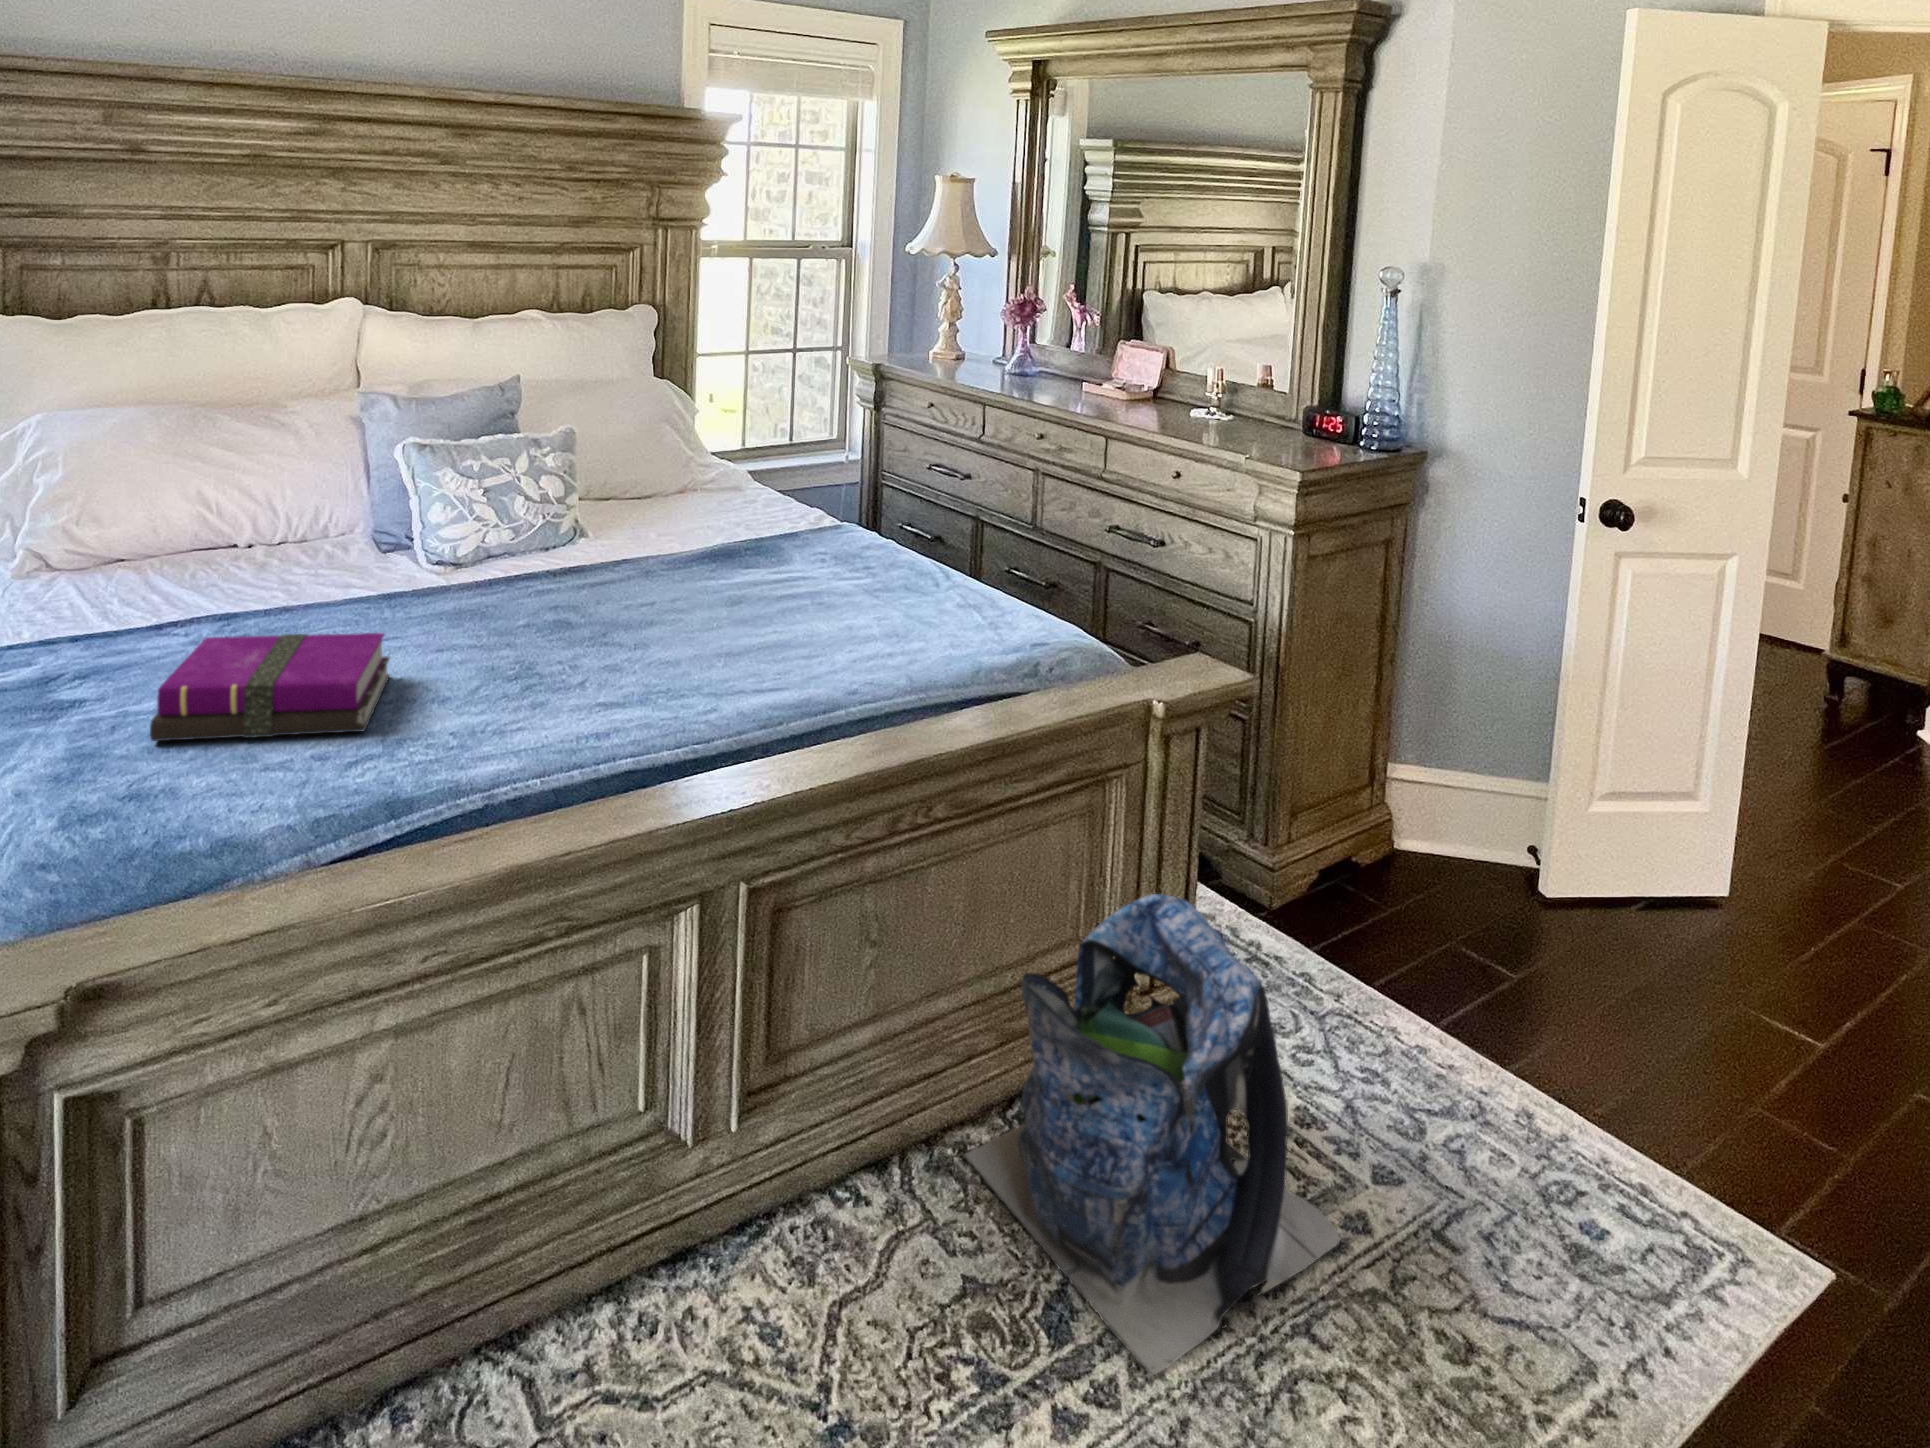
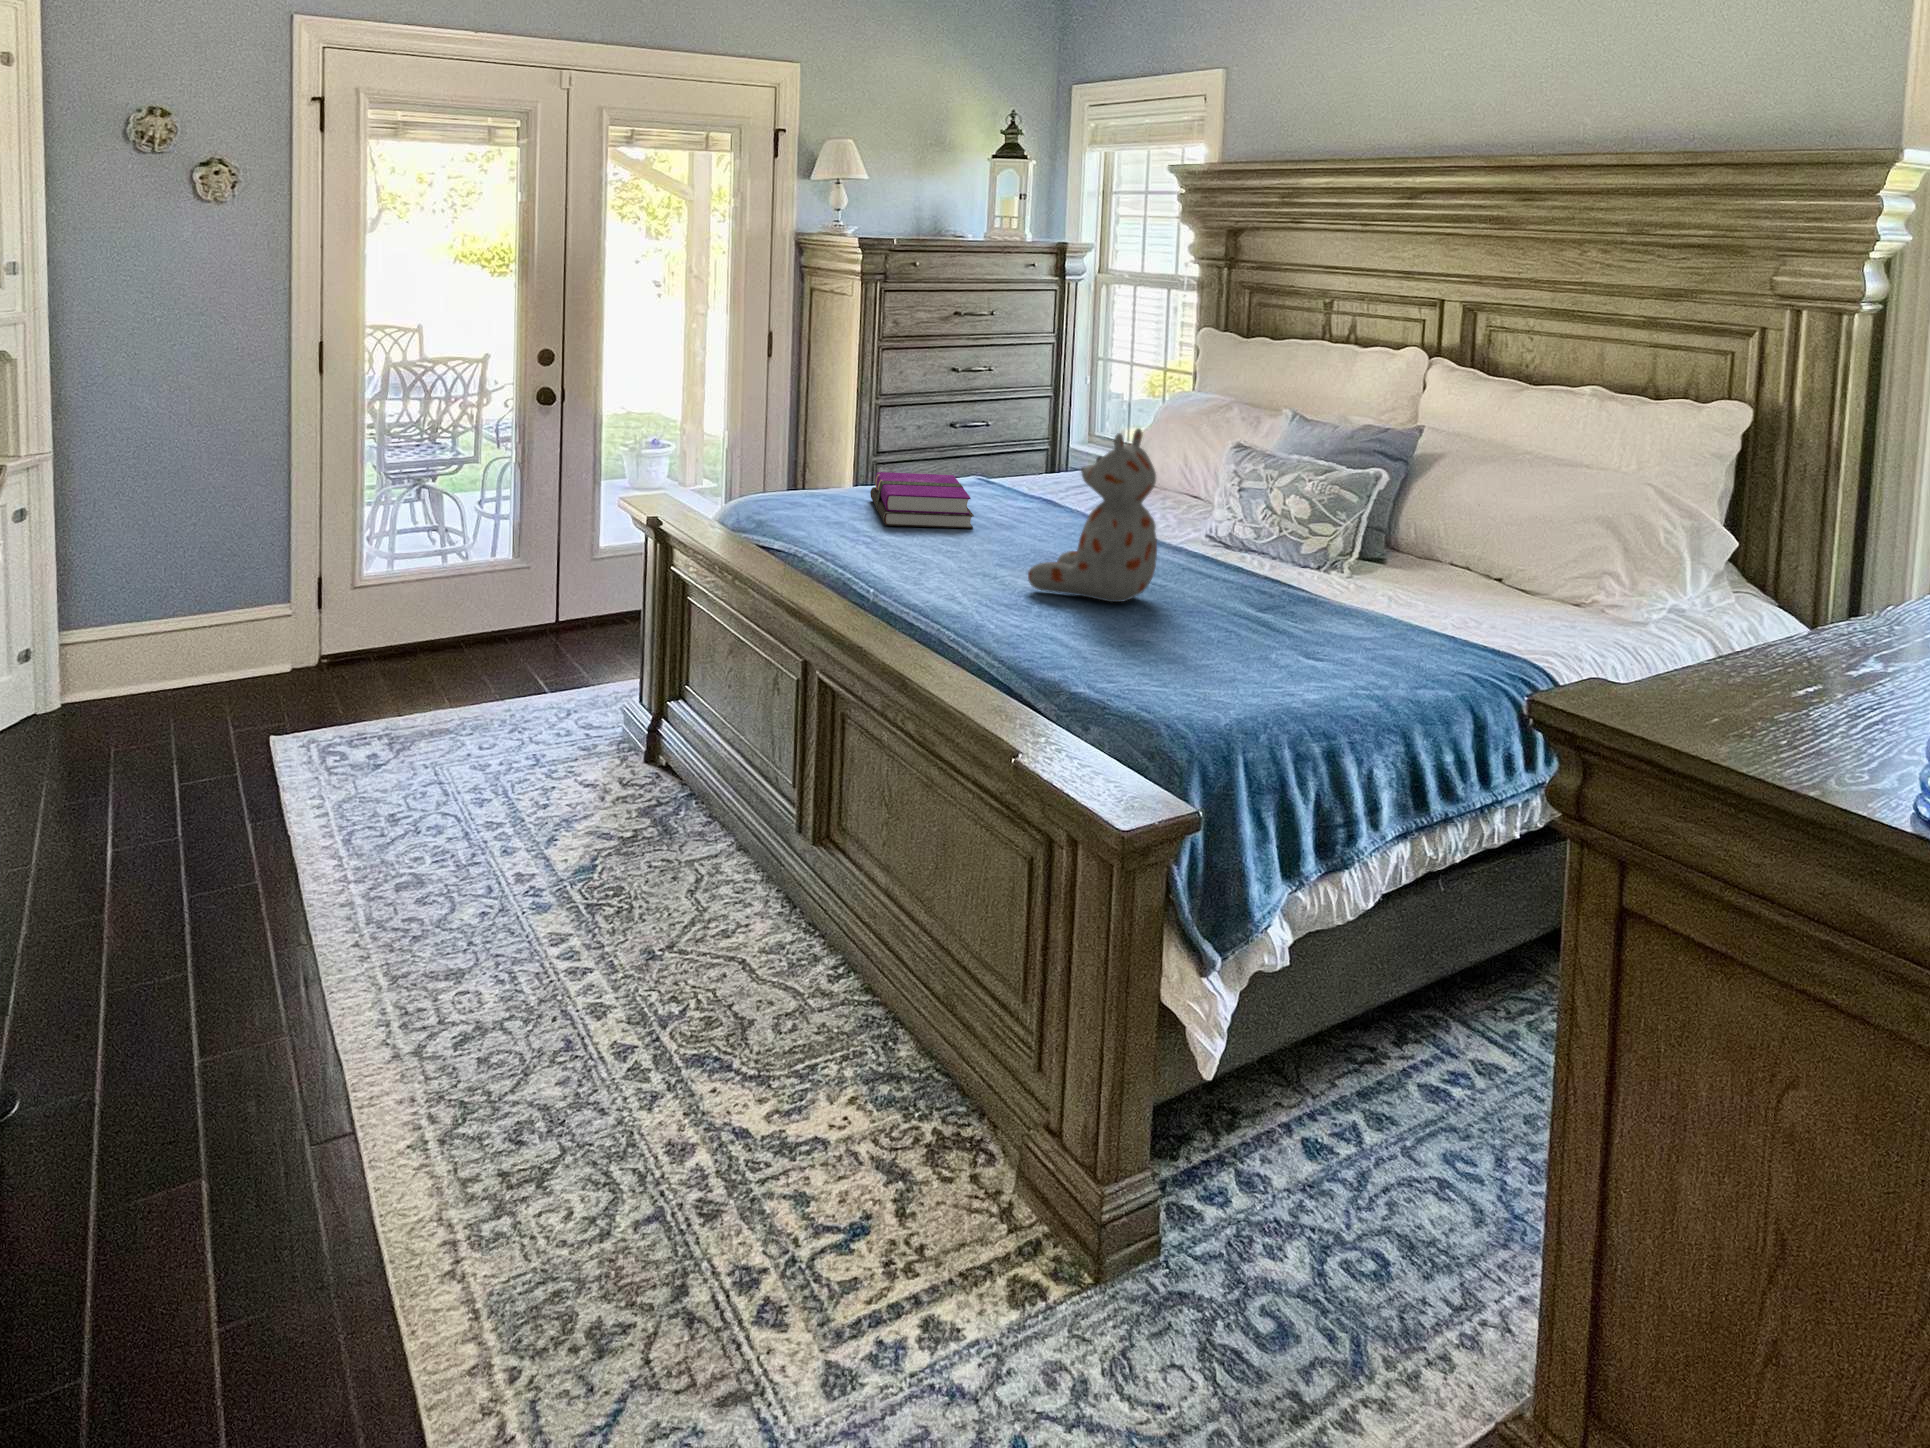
stuffed bear: none [638,432,802,653] -> present [1028,428,1157,602]
backpack: present [964,894,1340,1375] -> none [642,849,987,1281]

